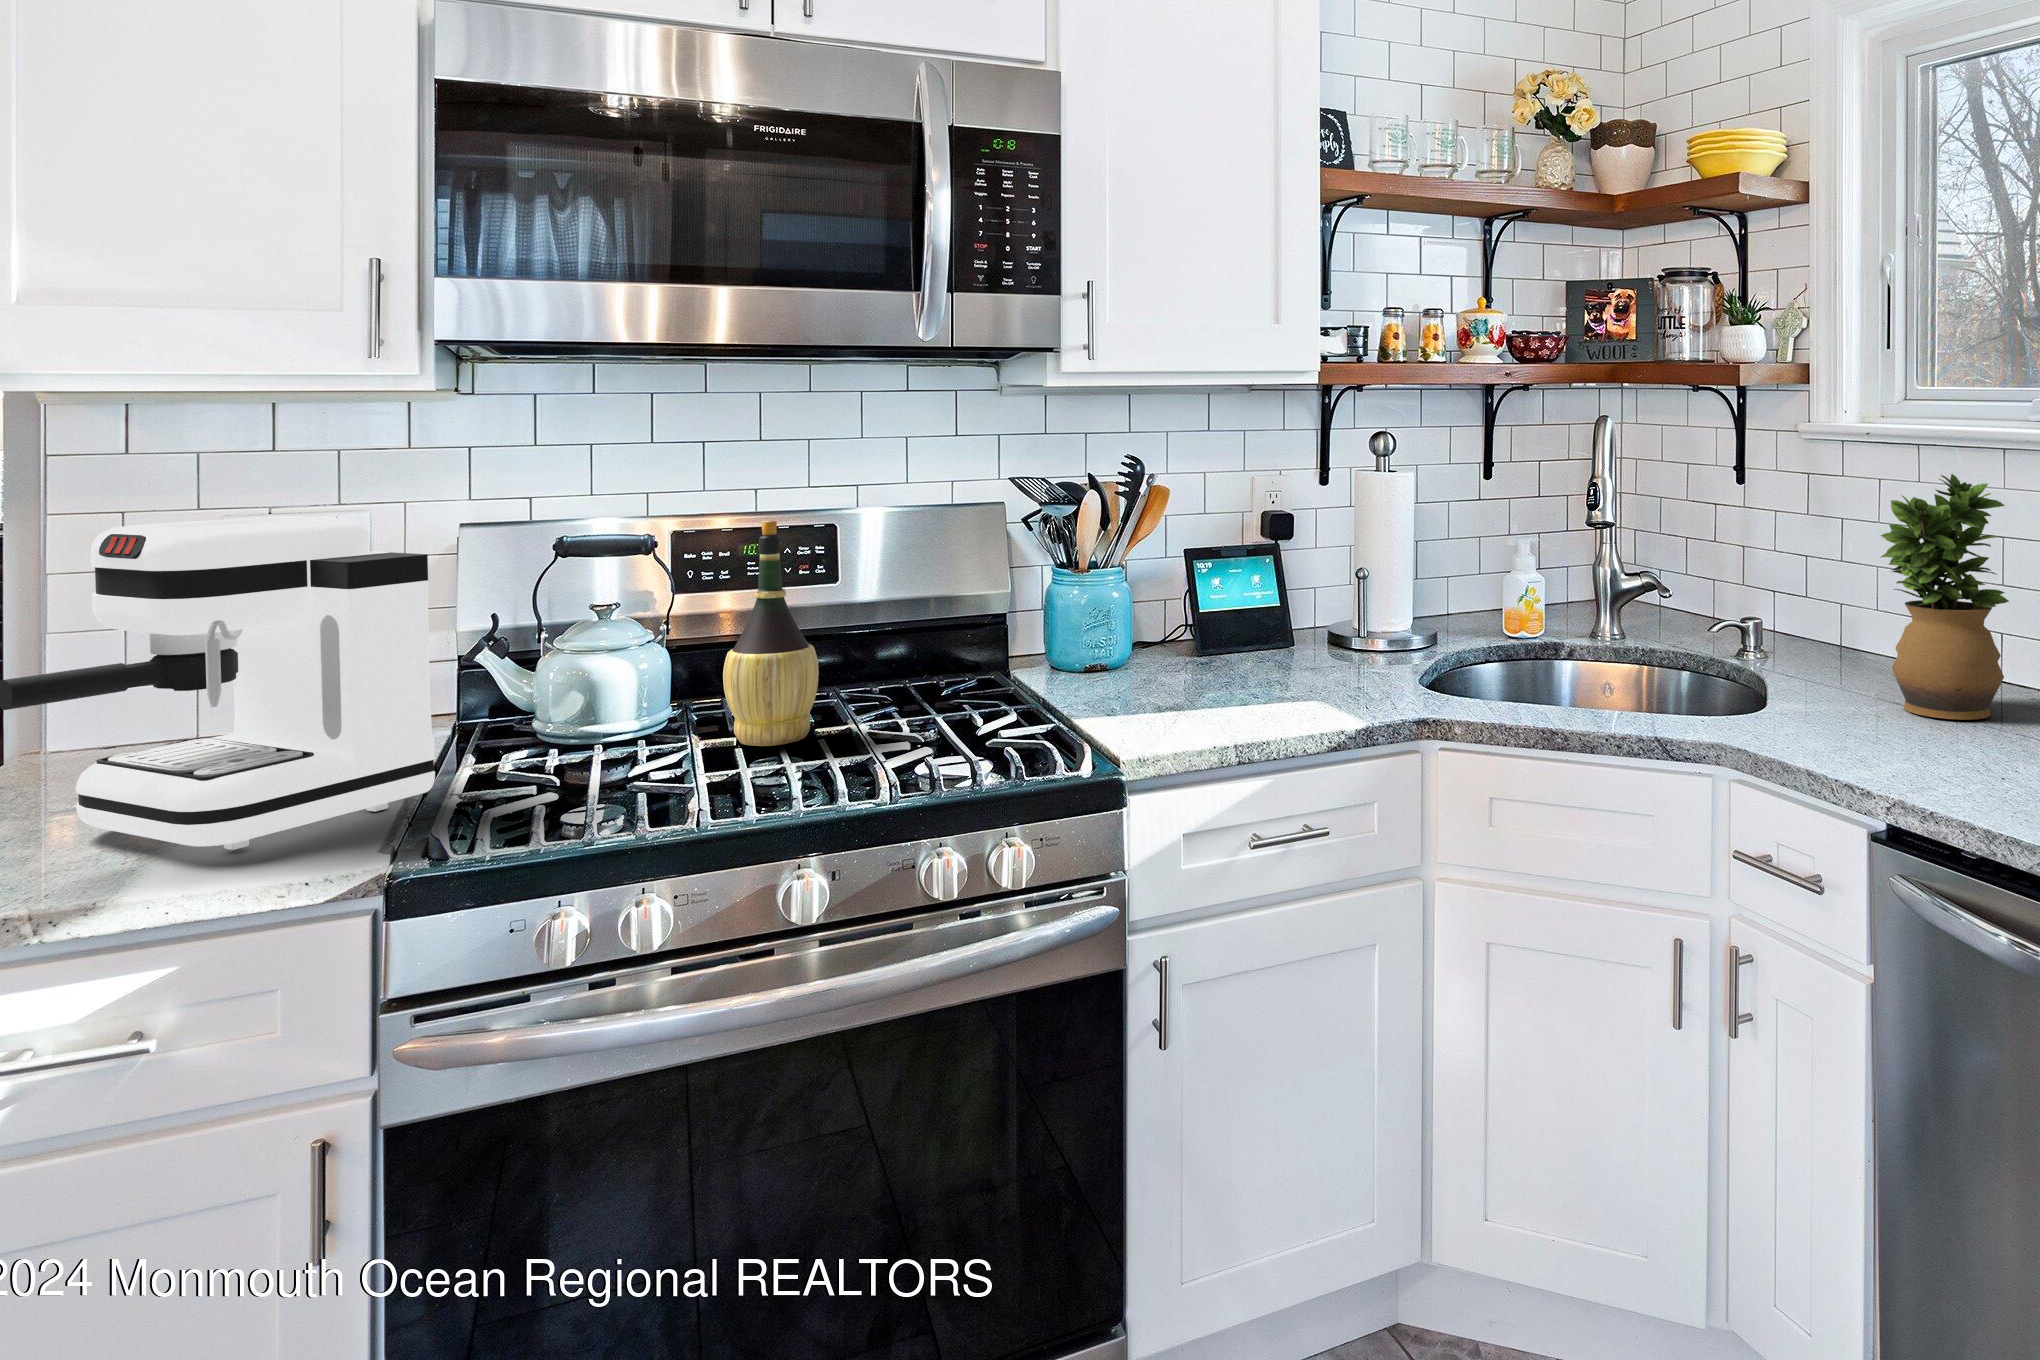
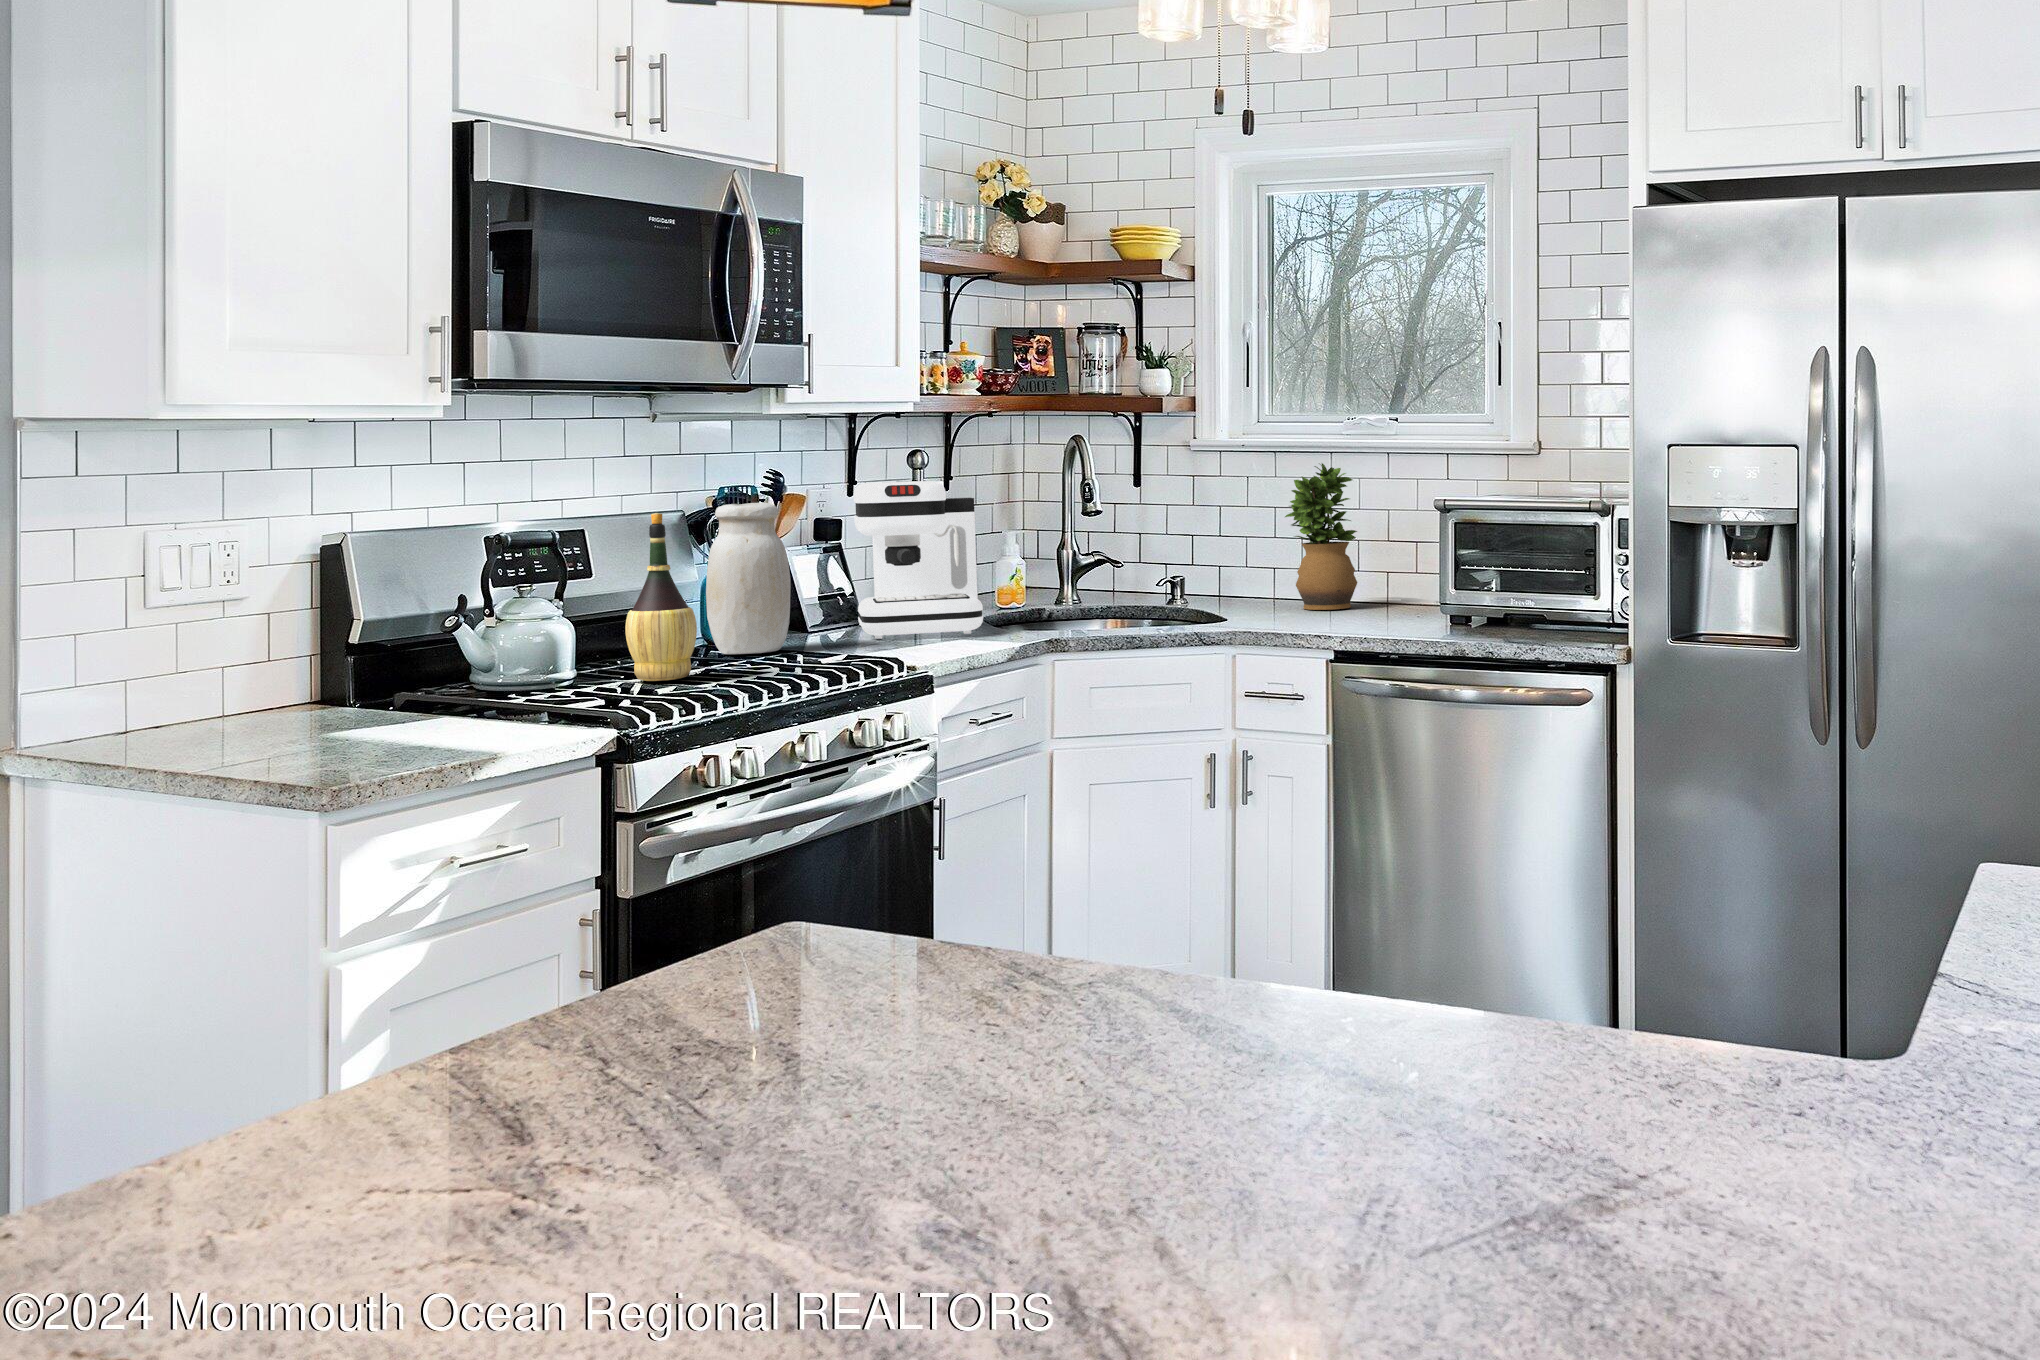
jar: none [971,502,1075,697] -> present [706,503,791,654]
coffee maker: present [0,516,435,850] -> present [854,481,983,639]

